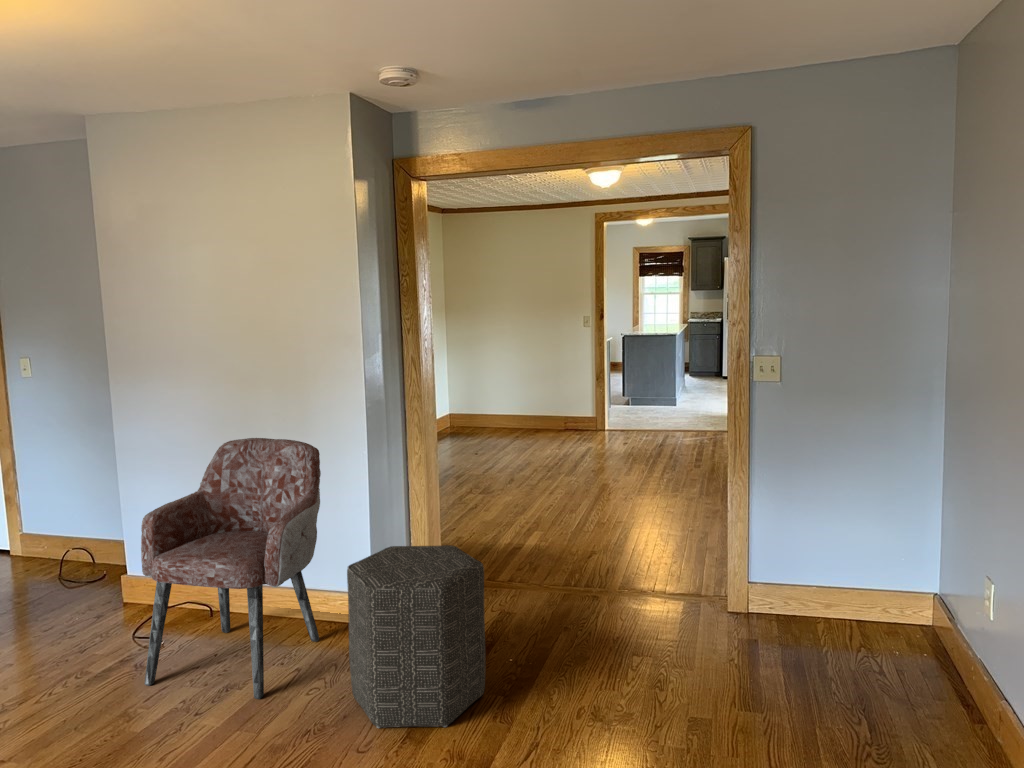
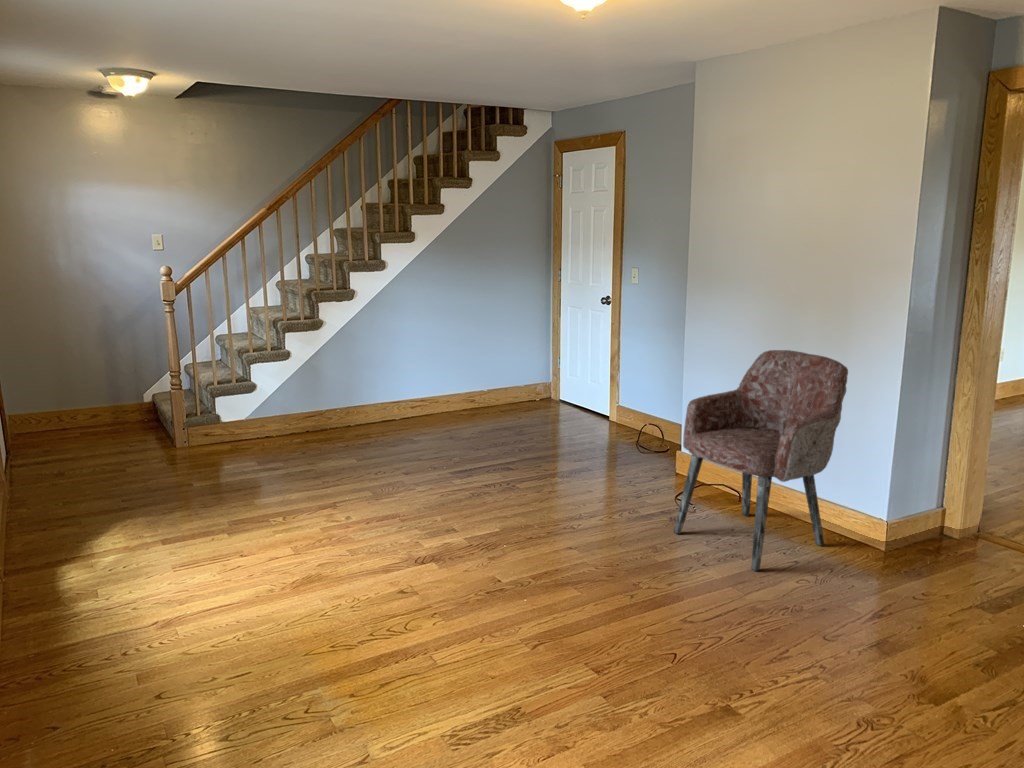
ottoman: present [347,545,485,728] -> none [837,473,997,654]

